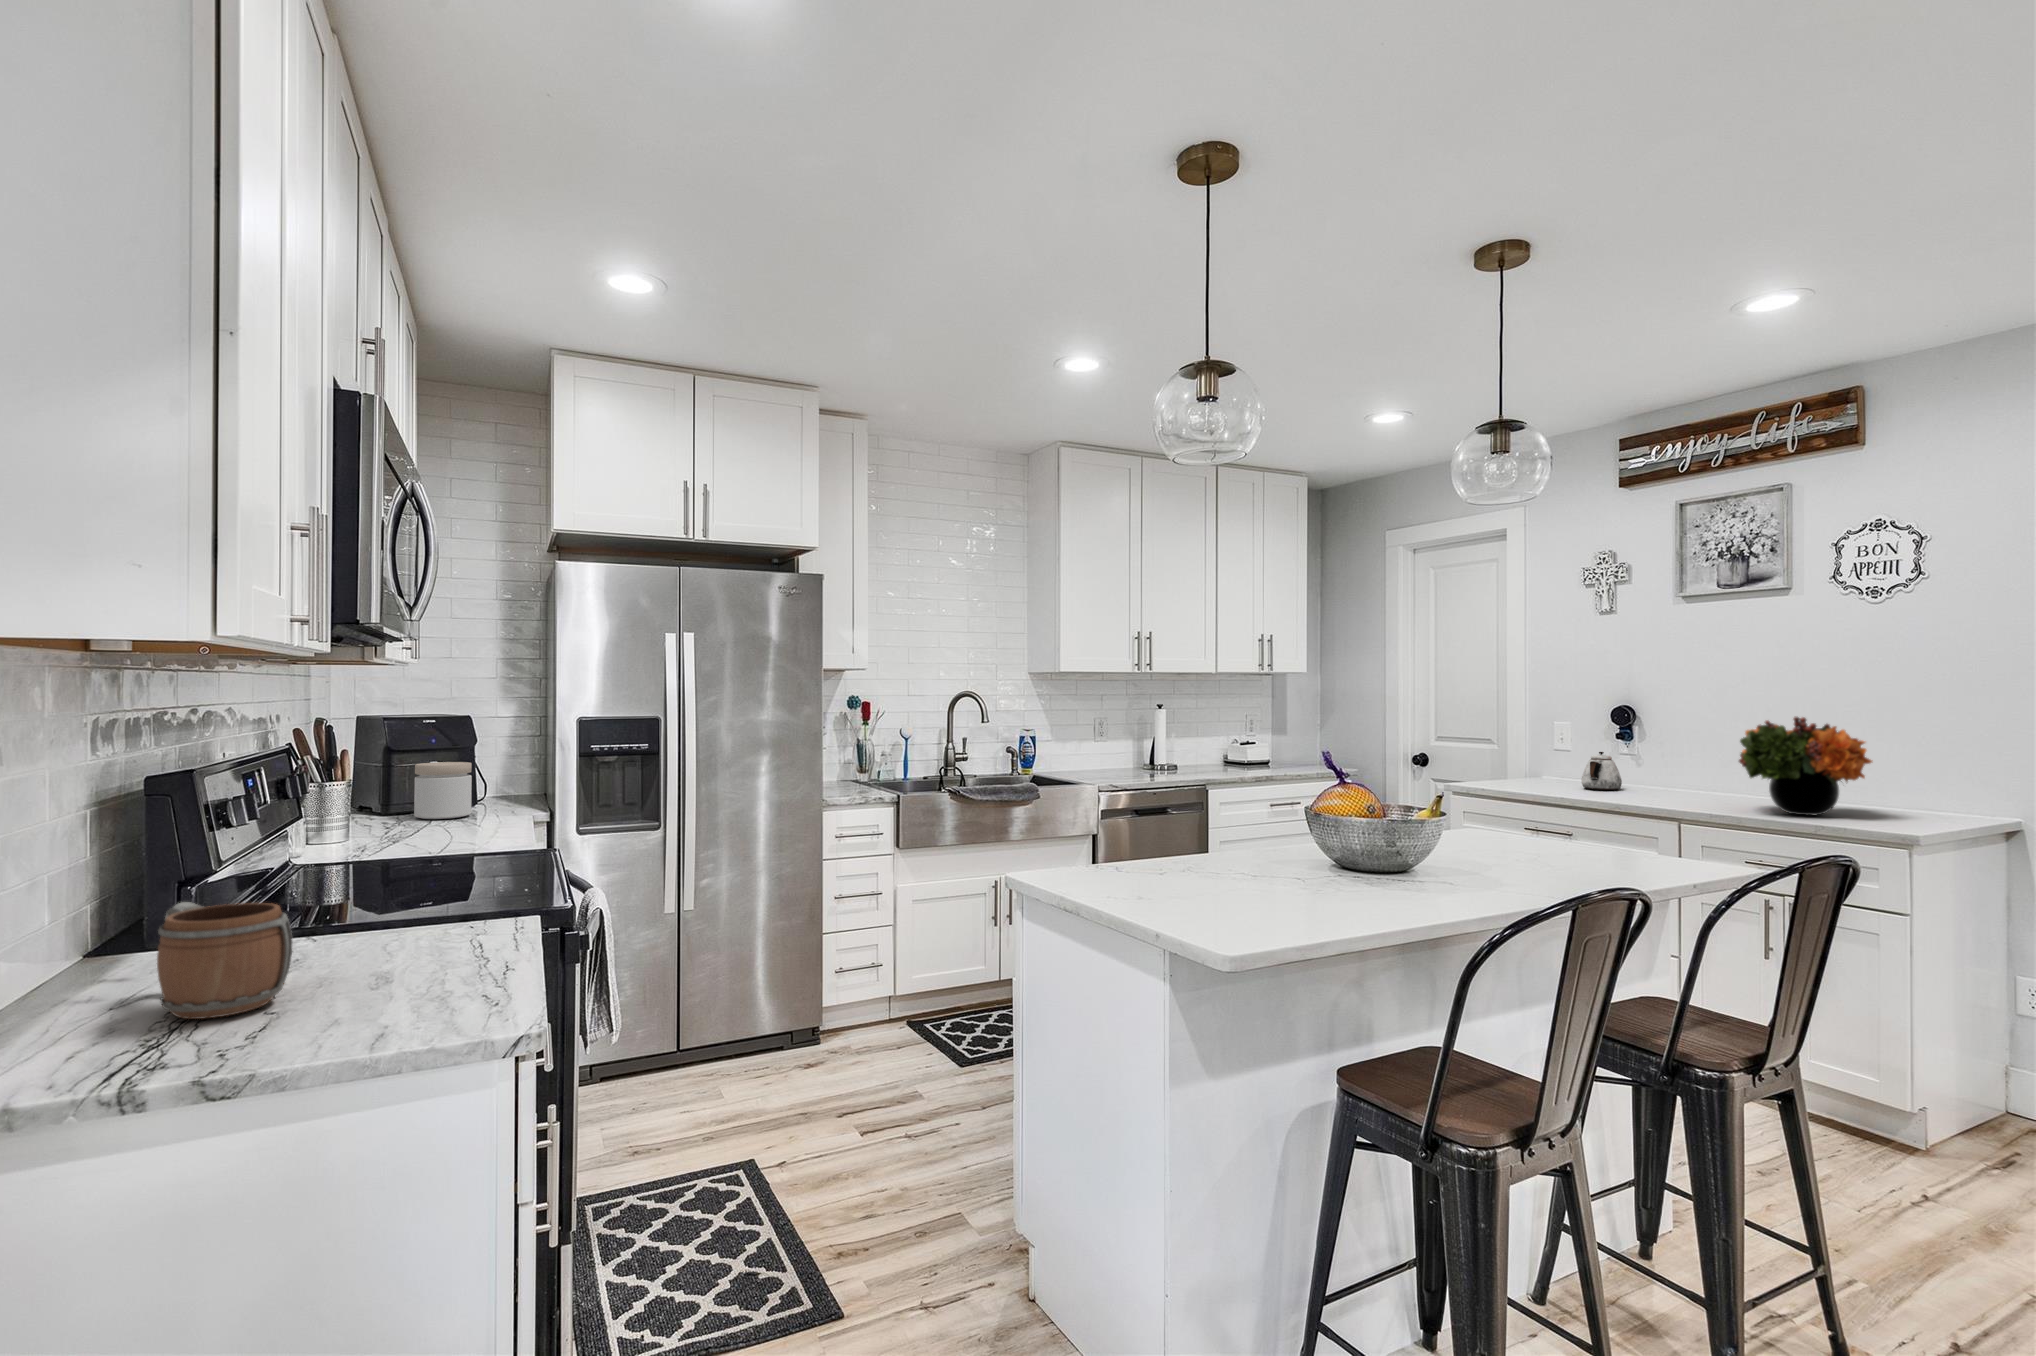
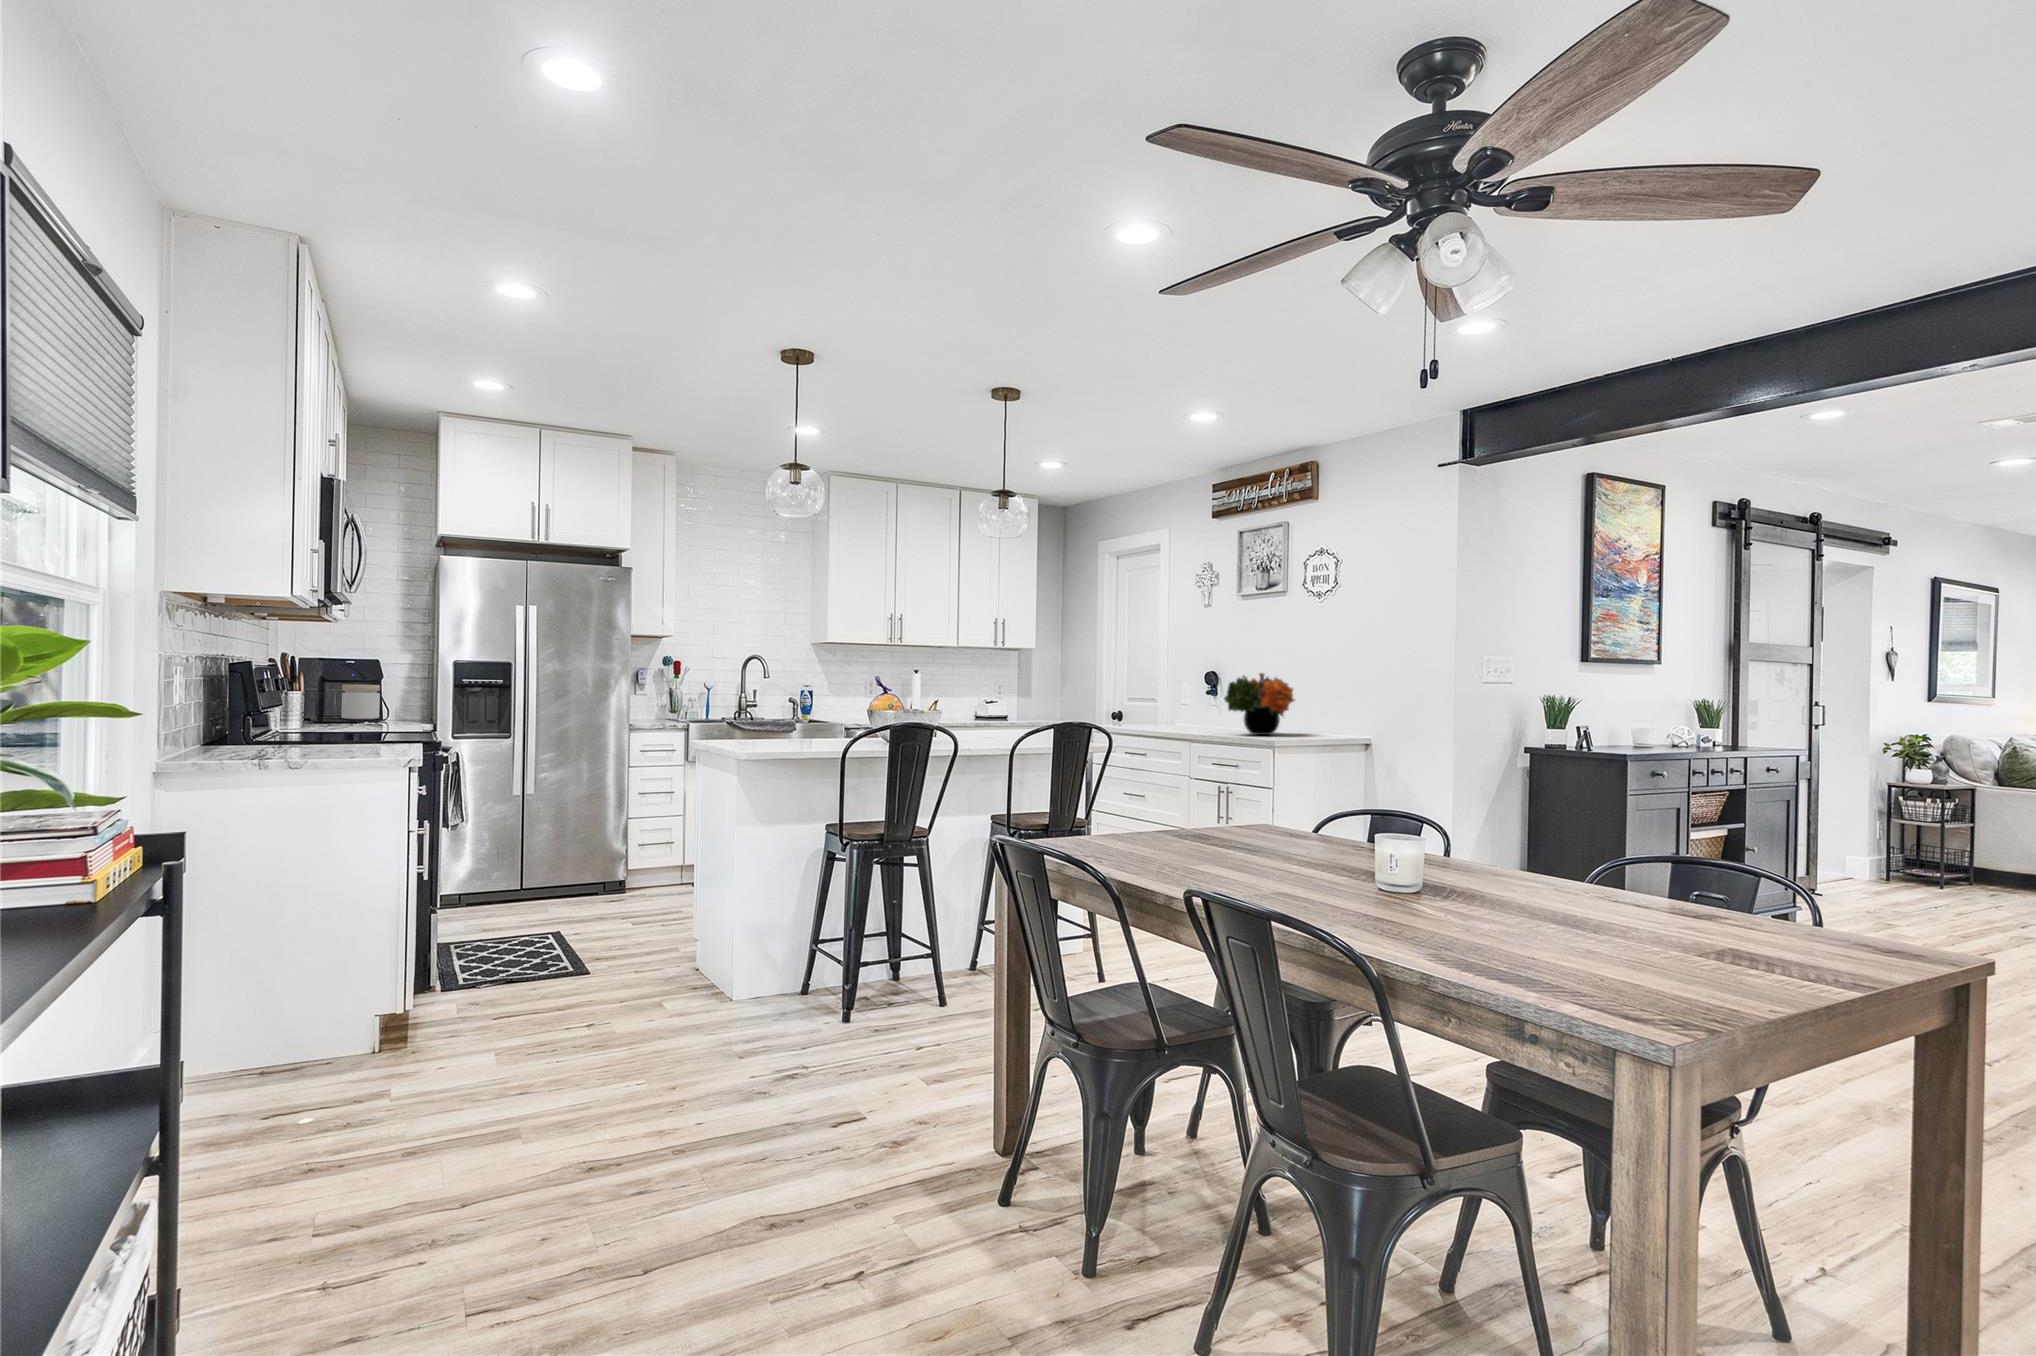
teapot: present [1582,752,1622,790] -> none [1173,701,1199,727]
mug: present [157,902,293,1019] -> none [248,709,309,751]

